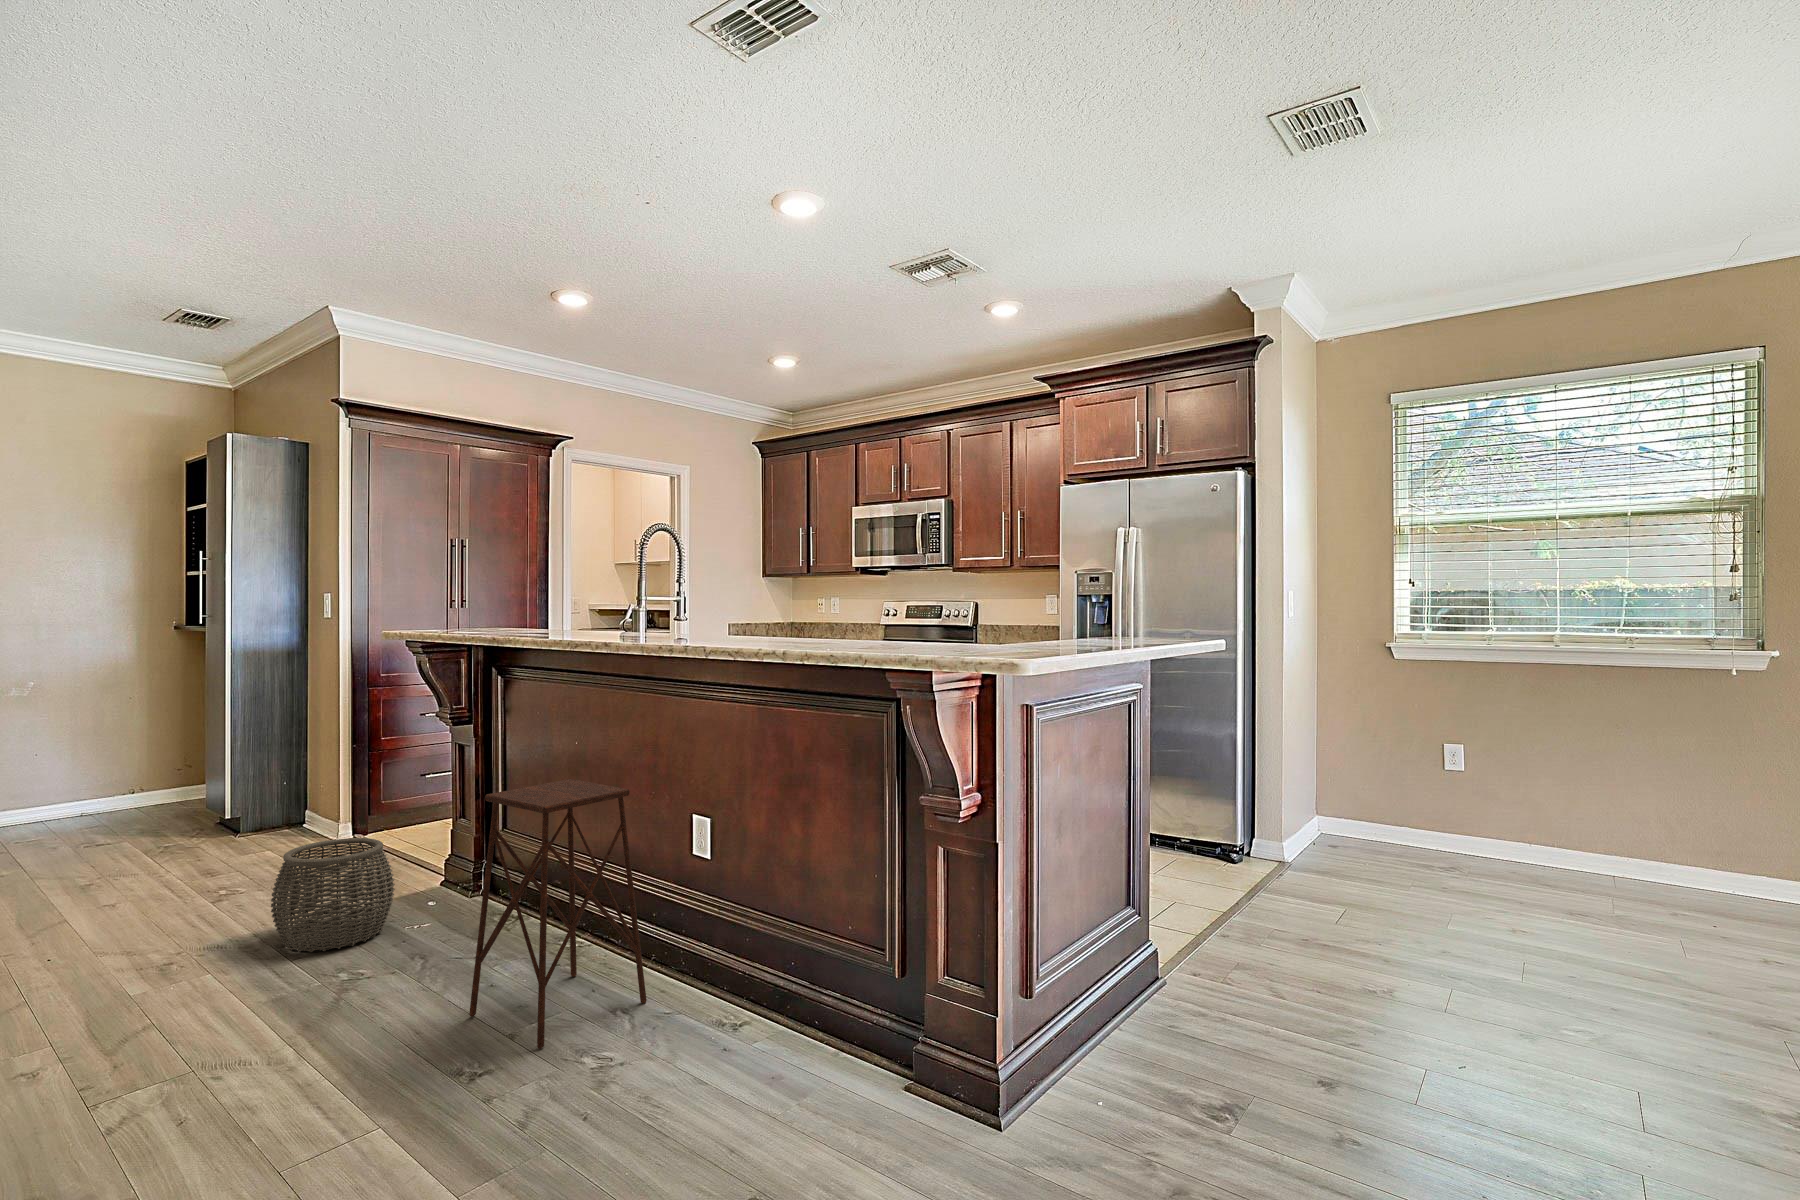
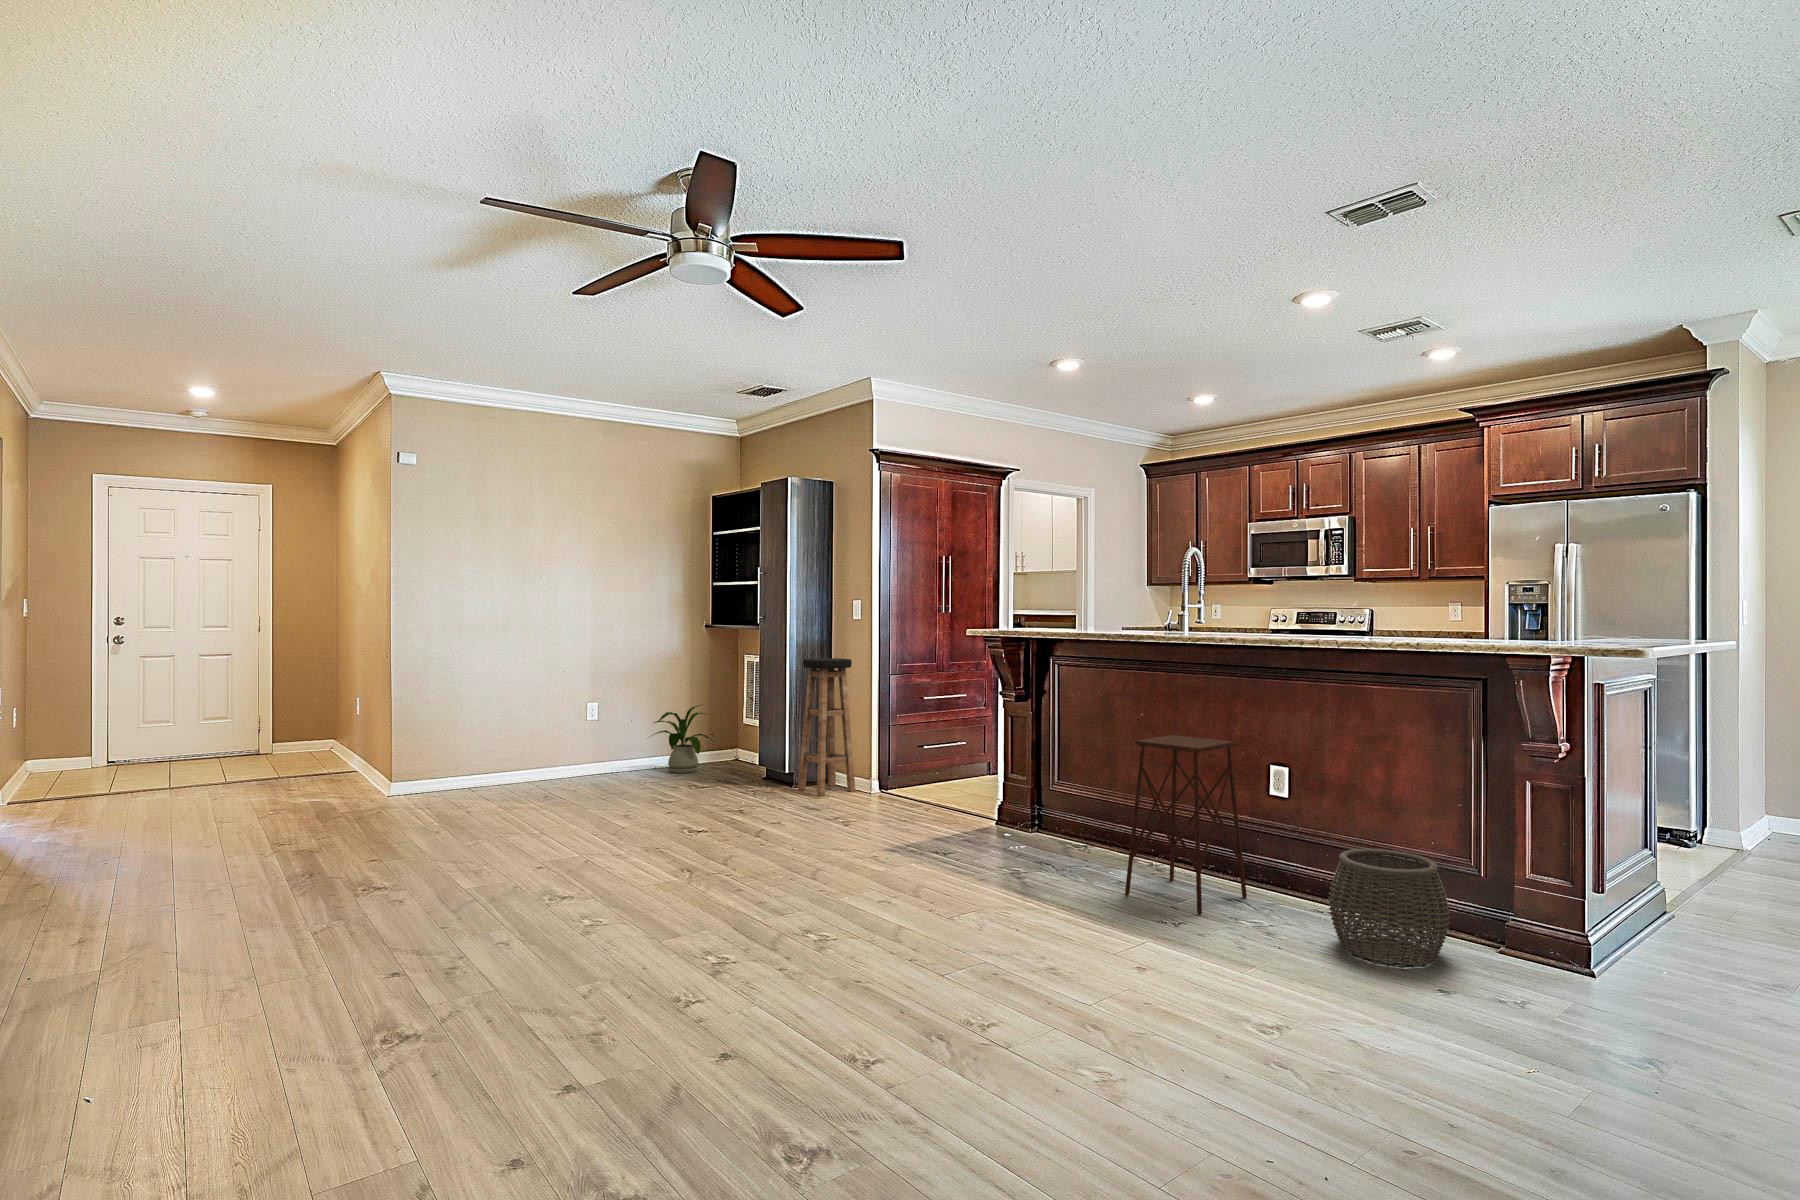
bar stool: none [236,670,317,852] -> present [798,658,856,796]
house plant: none [57,732,167,824] -> present [654,705,712,773]
woven basket: present [271,838,395,952] -> present [1328,849,1450,966]

